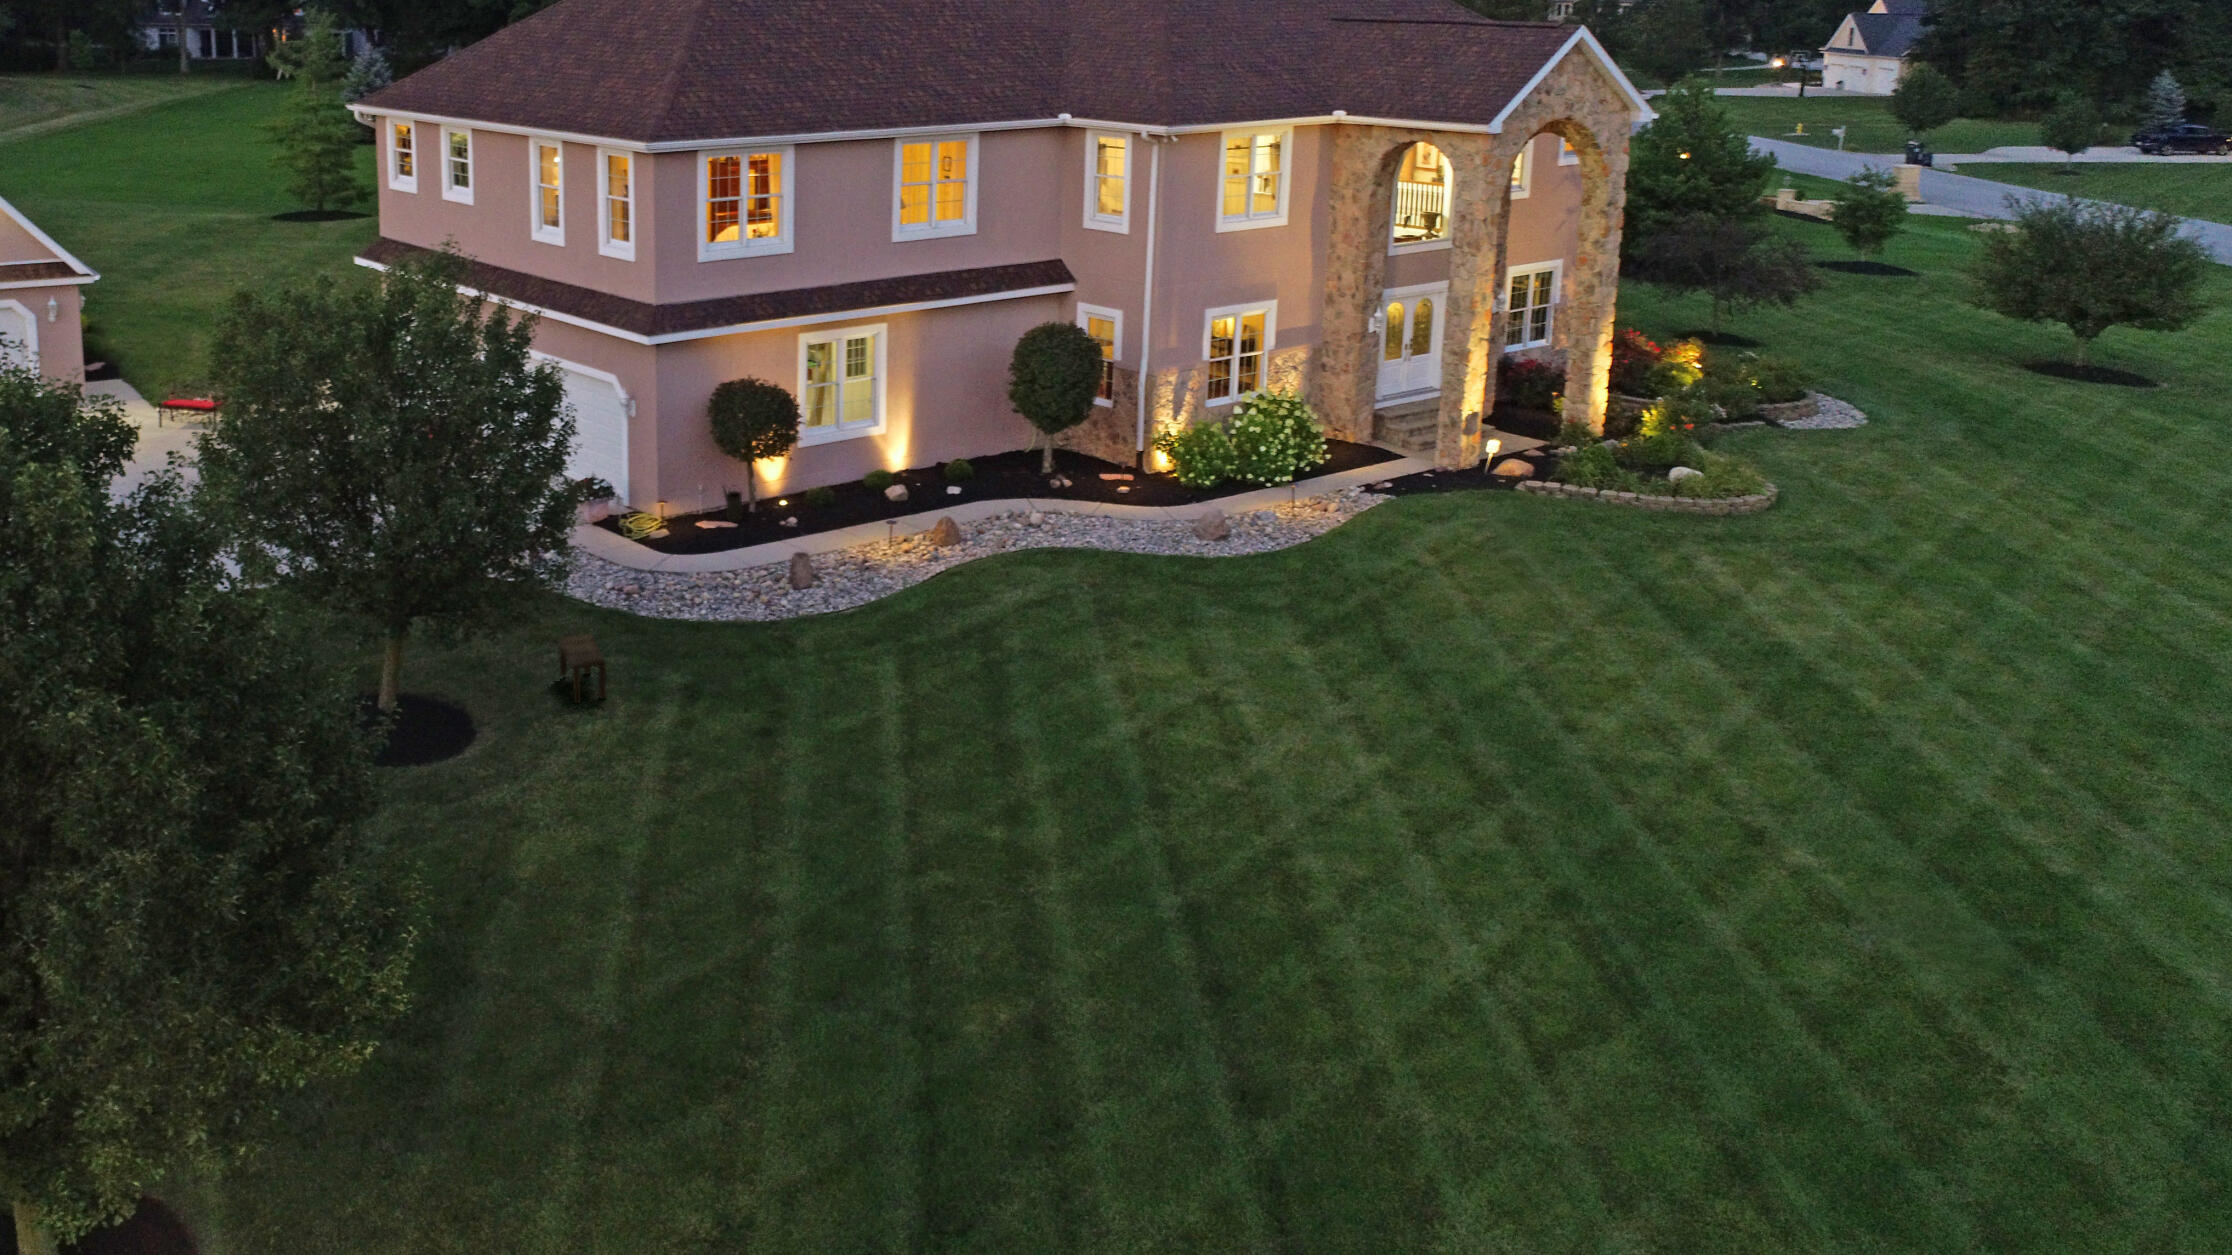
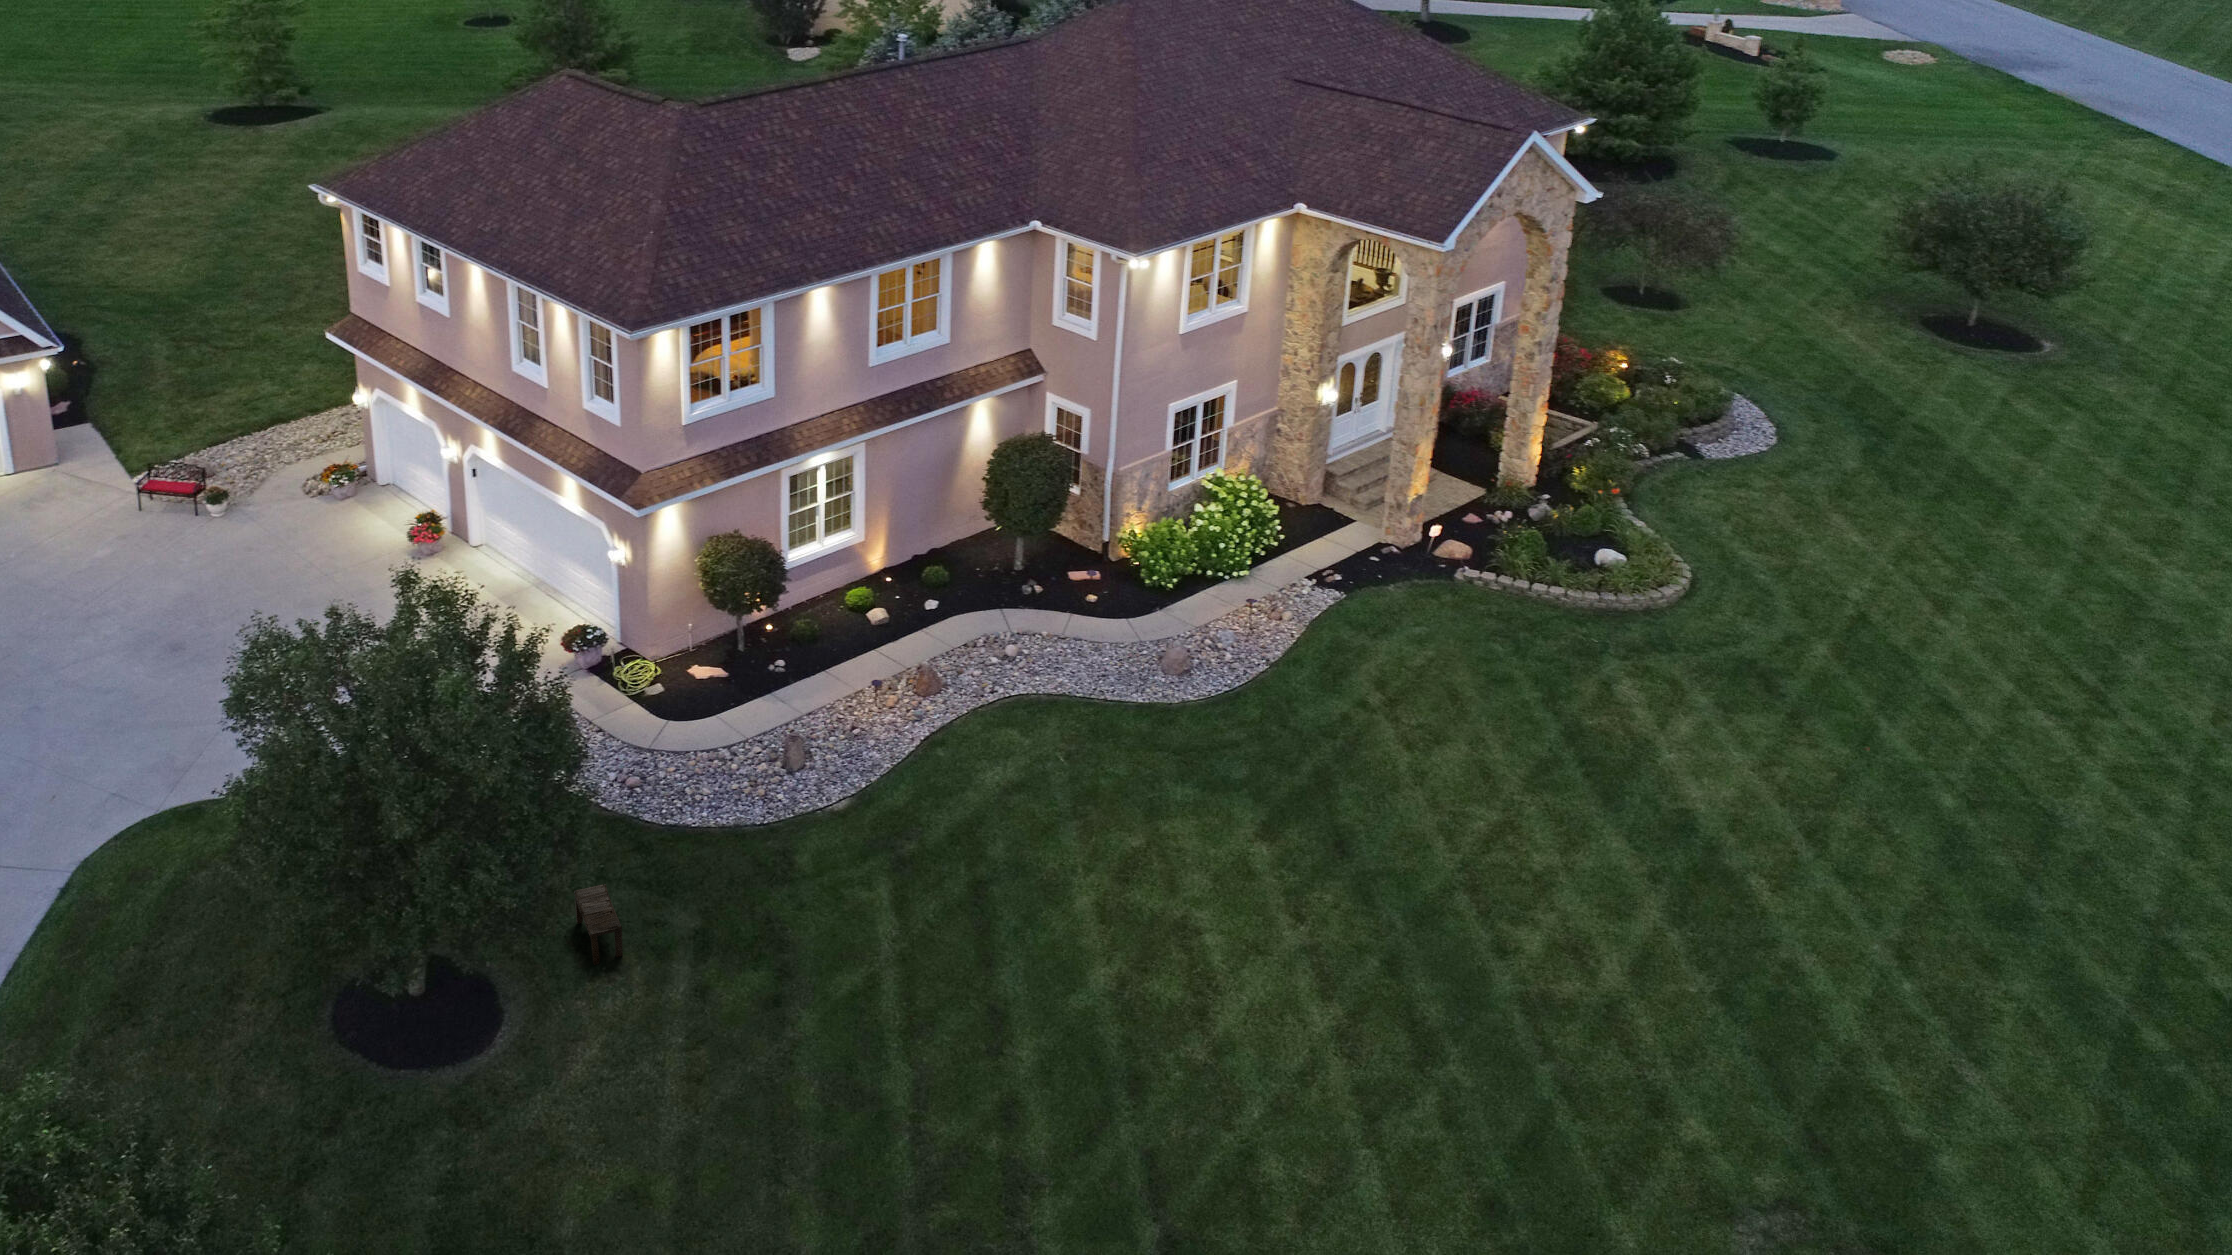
watering can: present [723,485,743,522] -> none [711,618,733,659]

